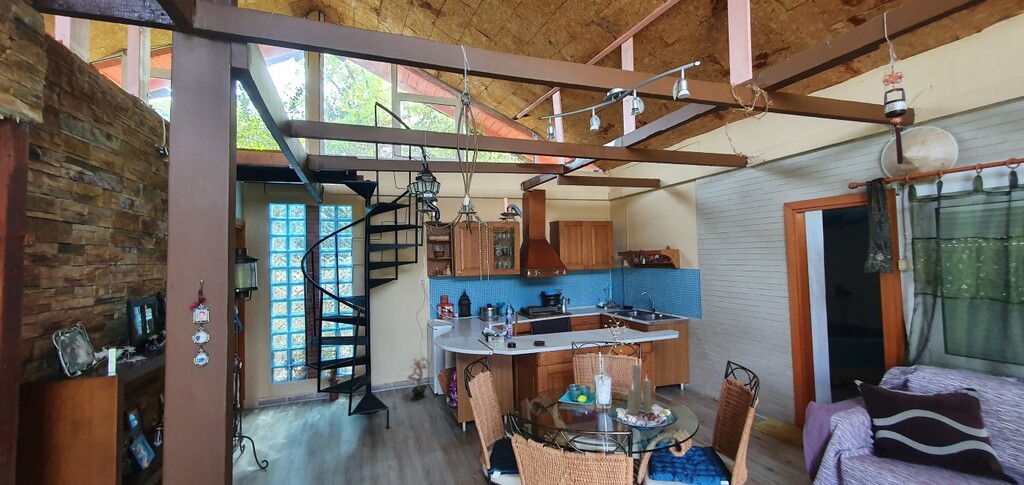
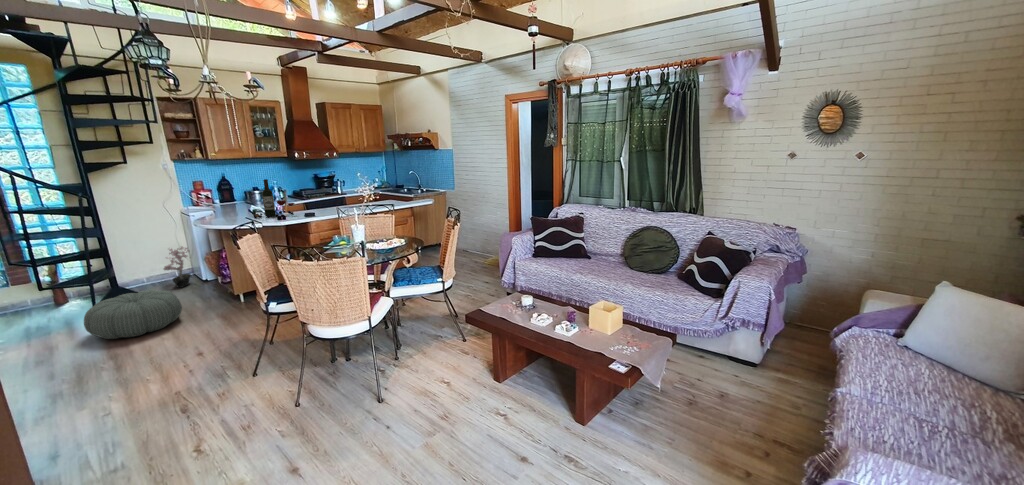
wine bottle: none [488,303,527,345] -> present [255,179,294,218]
candle: present [627,364,652,415] -> none [378,208,397,250]
pouf: none [336,407,412,461] -> present [84,290,182,339]

